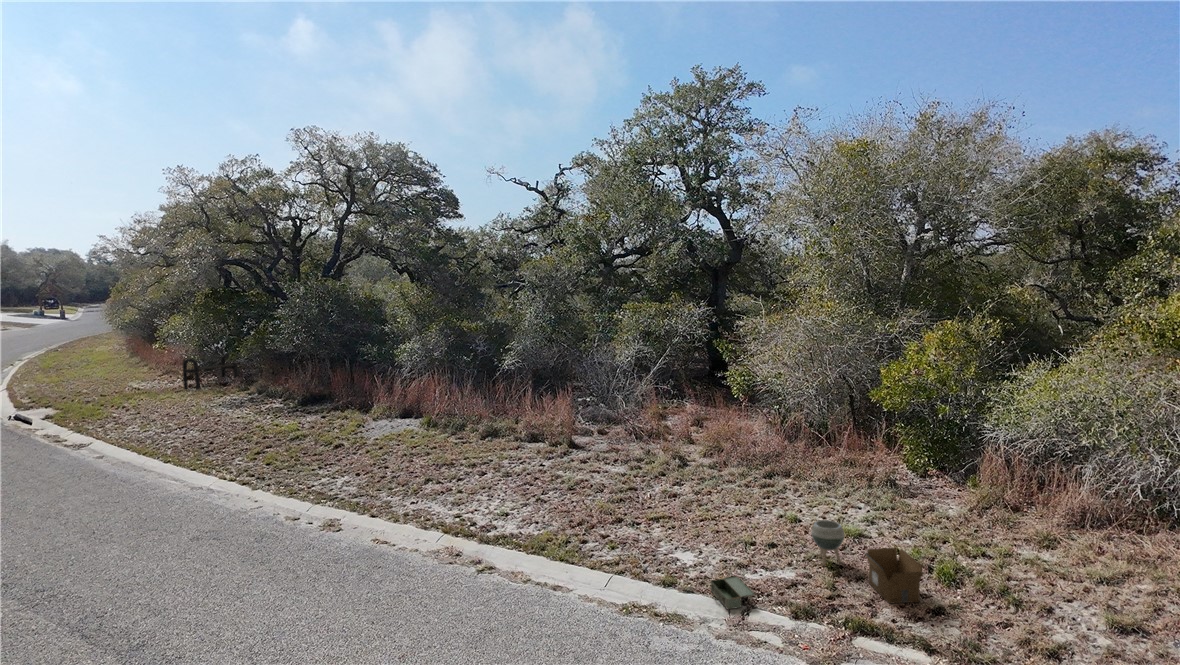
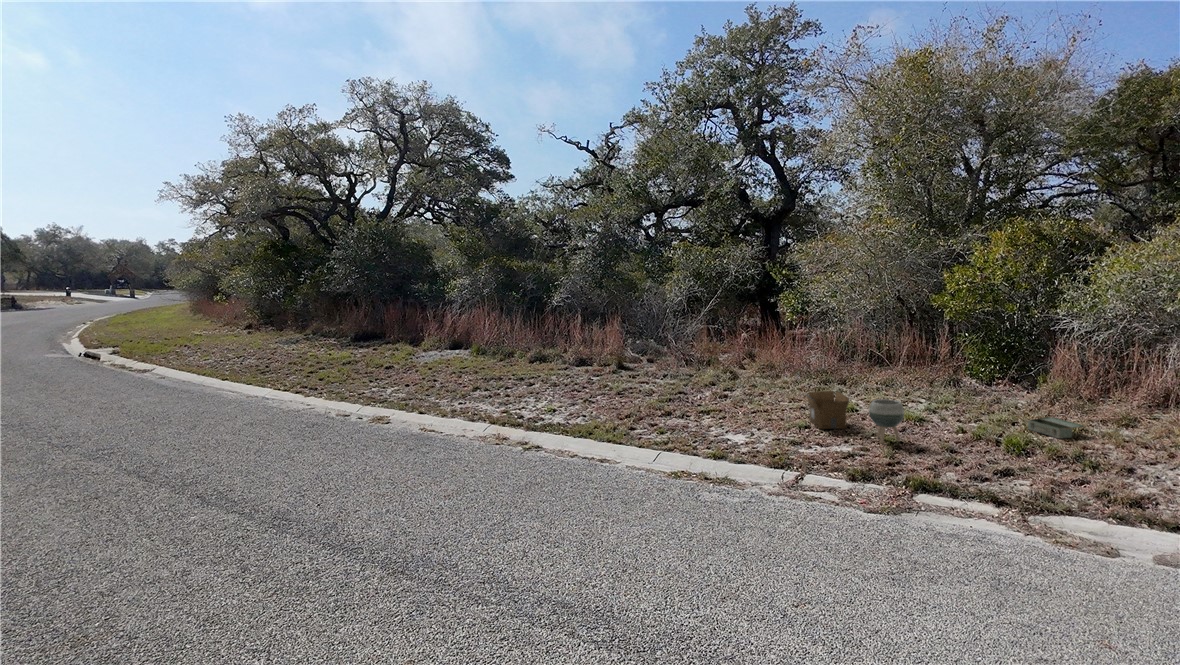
bench: present [183,355,238,390] -> none [242,298,295,330]
cardboard box: present [865,548,924,603] -> present [806,391,849,429]
toolbox: present [710,576,754,609] -> present [1028,417,1084,439]

